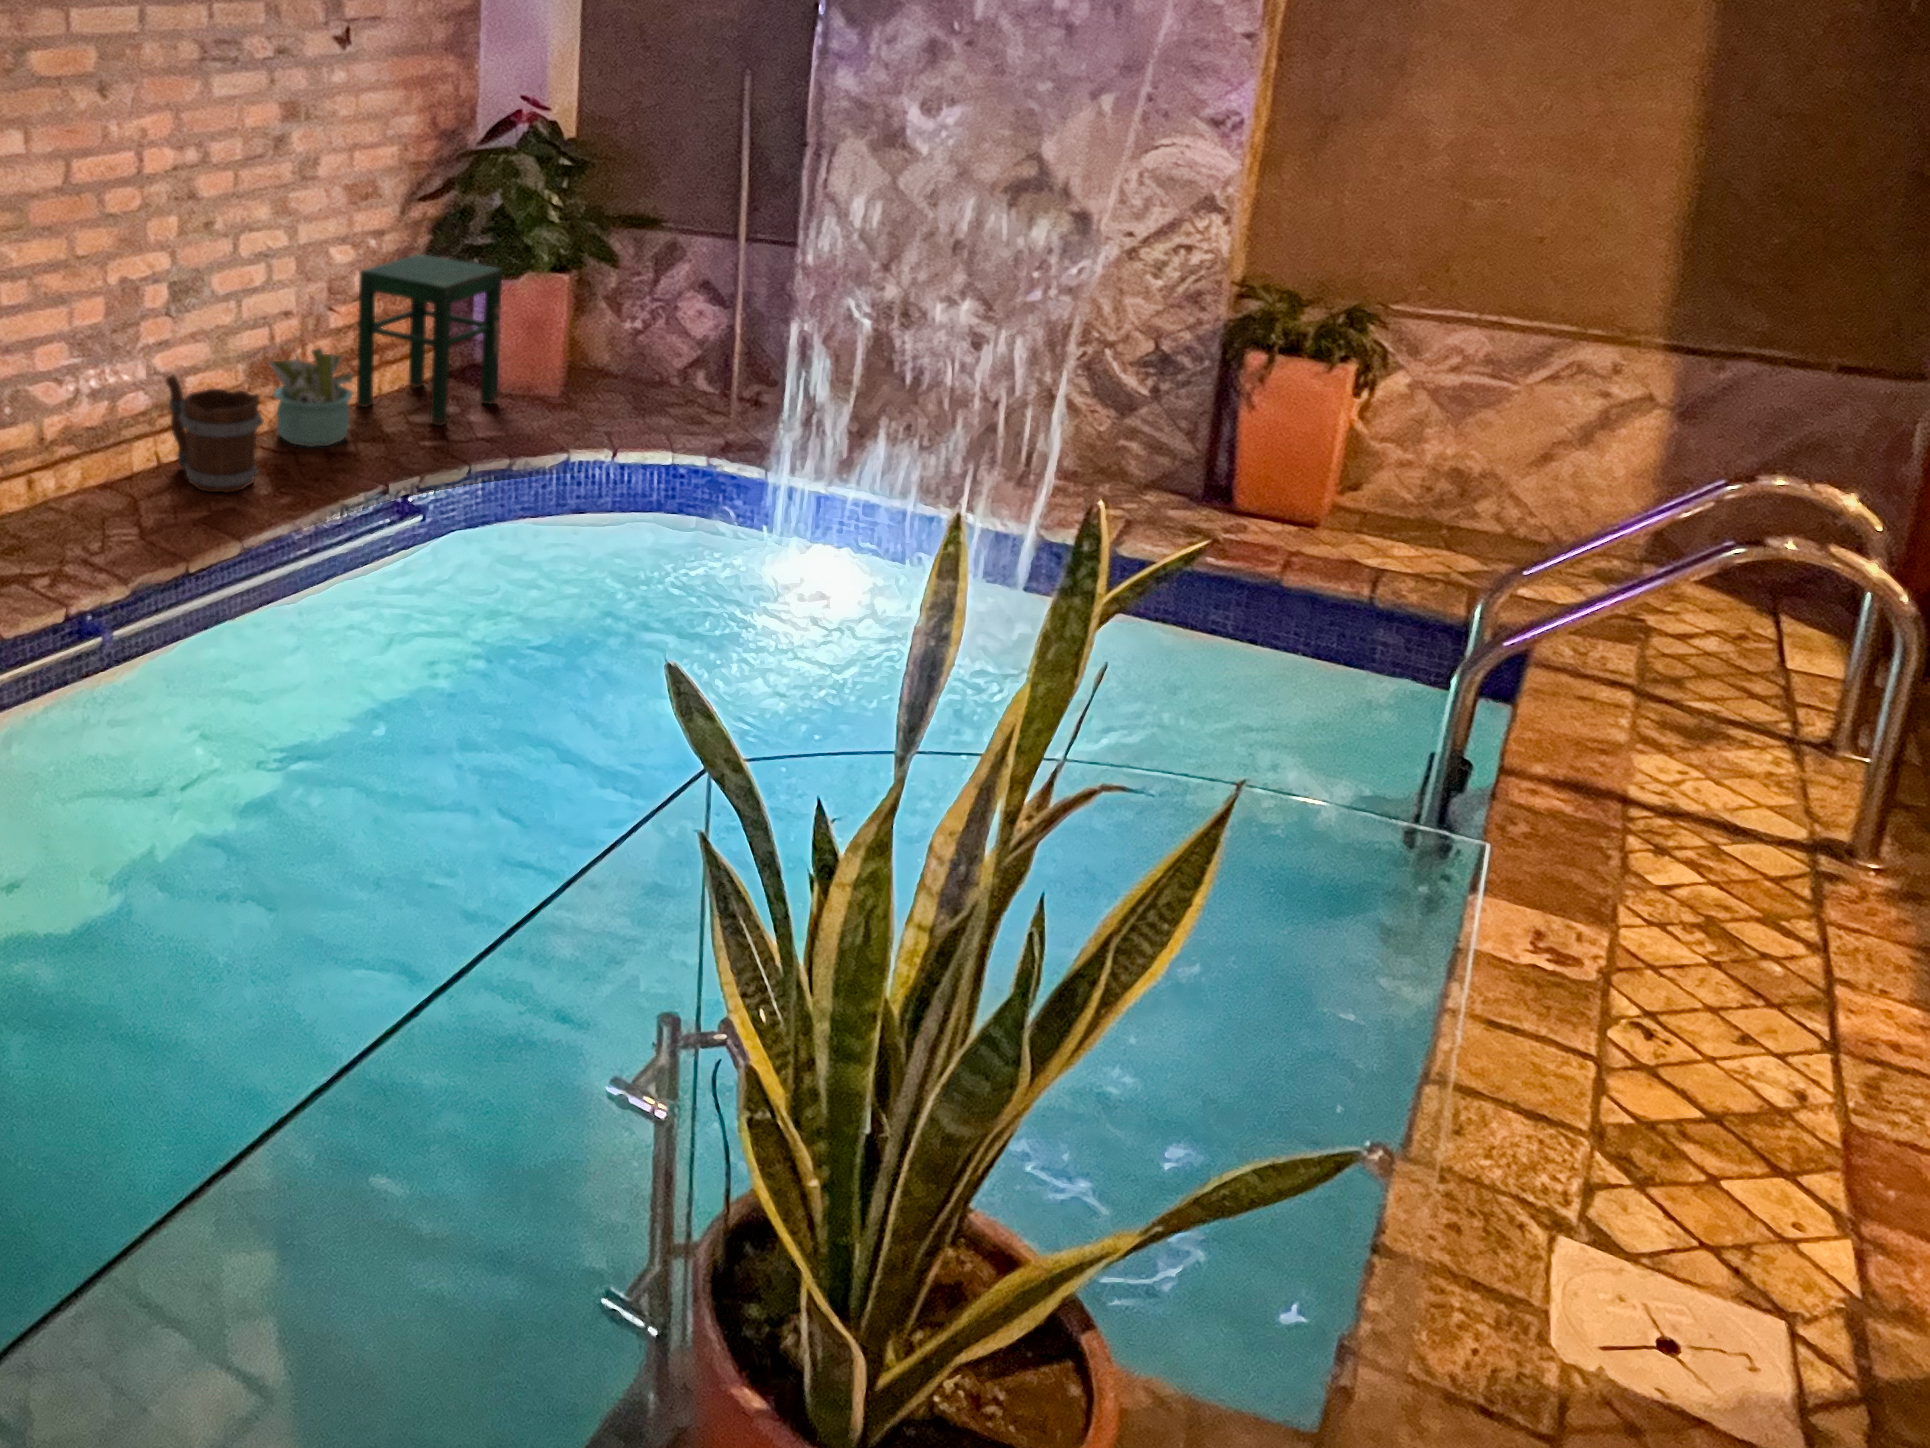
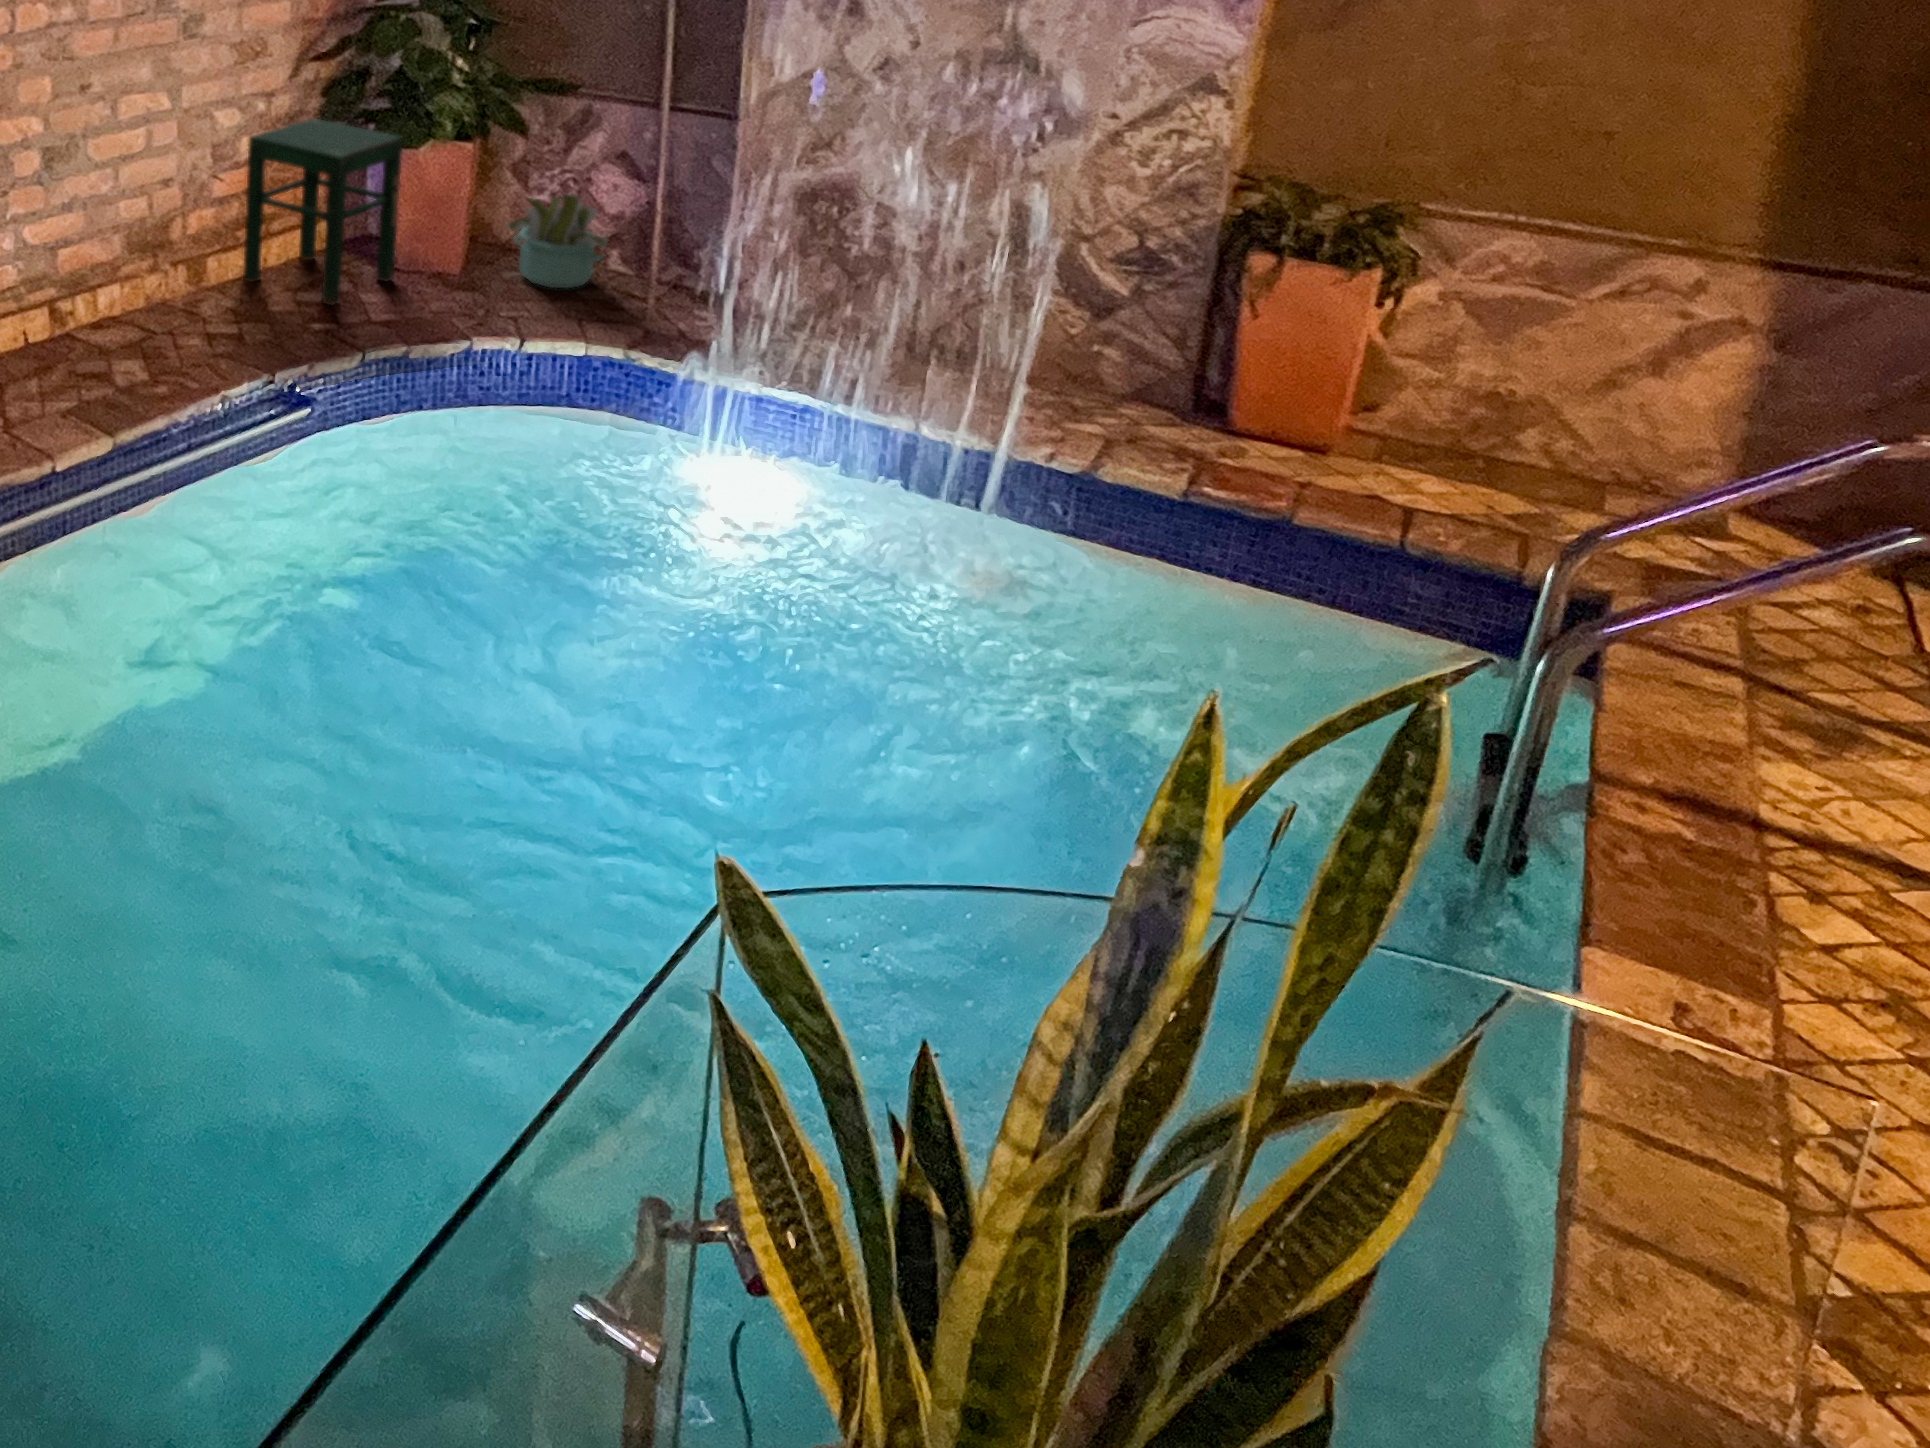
decorative plant: present [269,348,353,447] -> present [506,193,608,288]
bucket: present [166,375,263,493] -> none [38,248,142,378]

